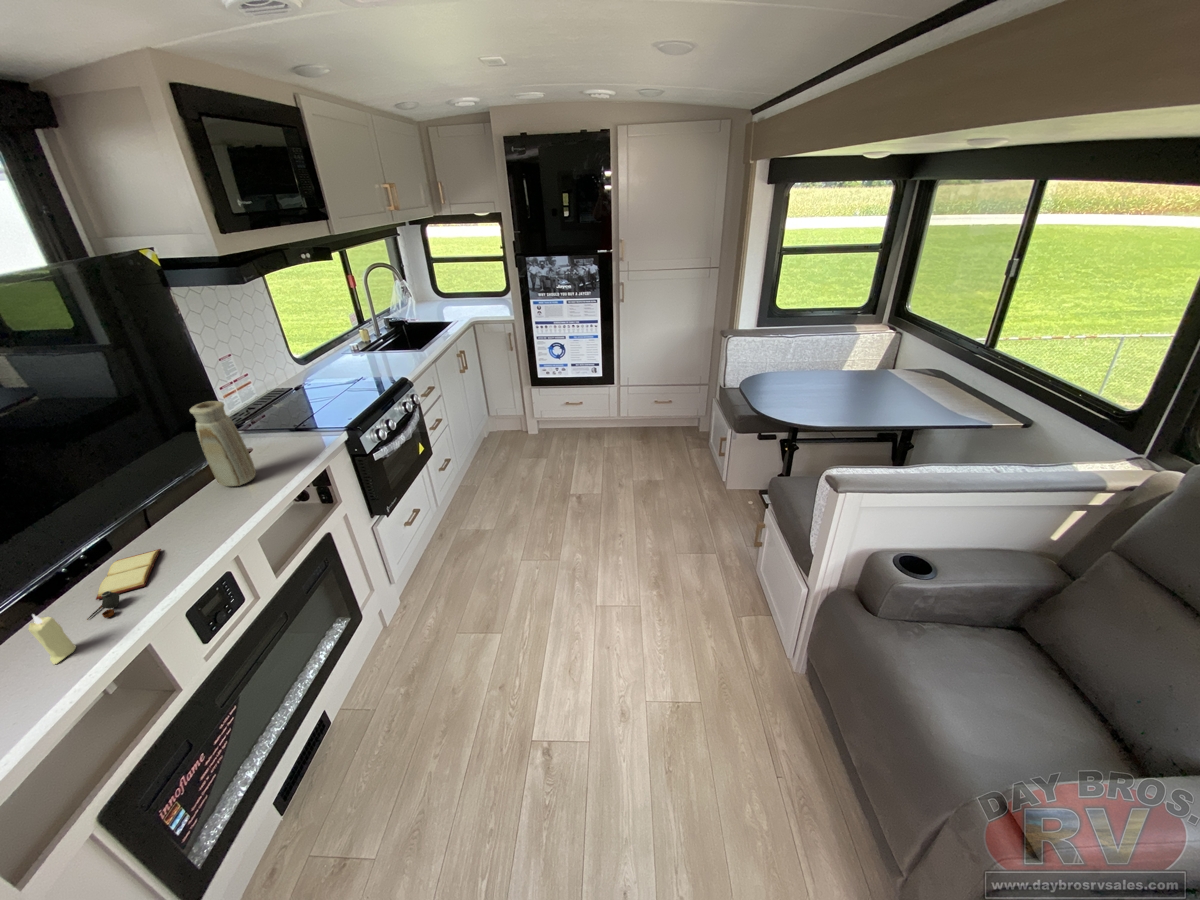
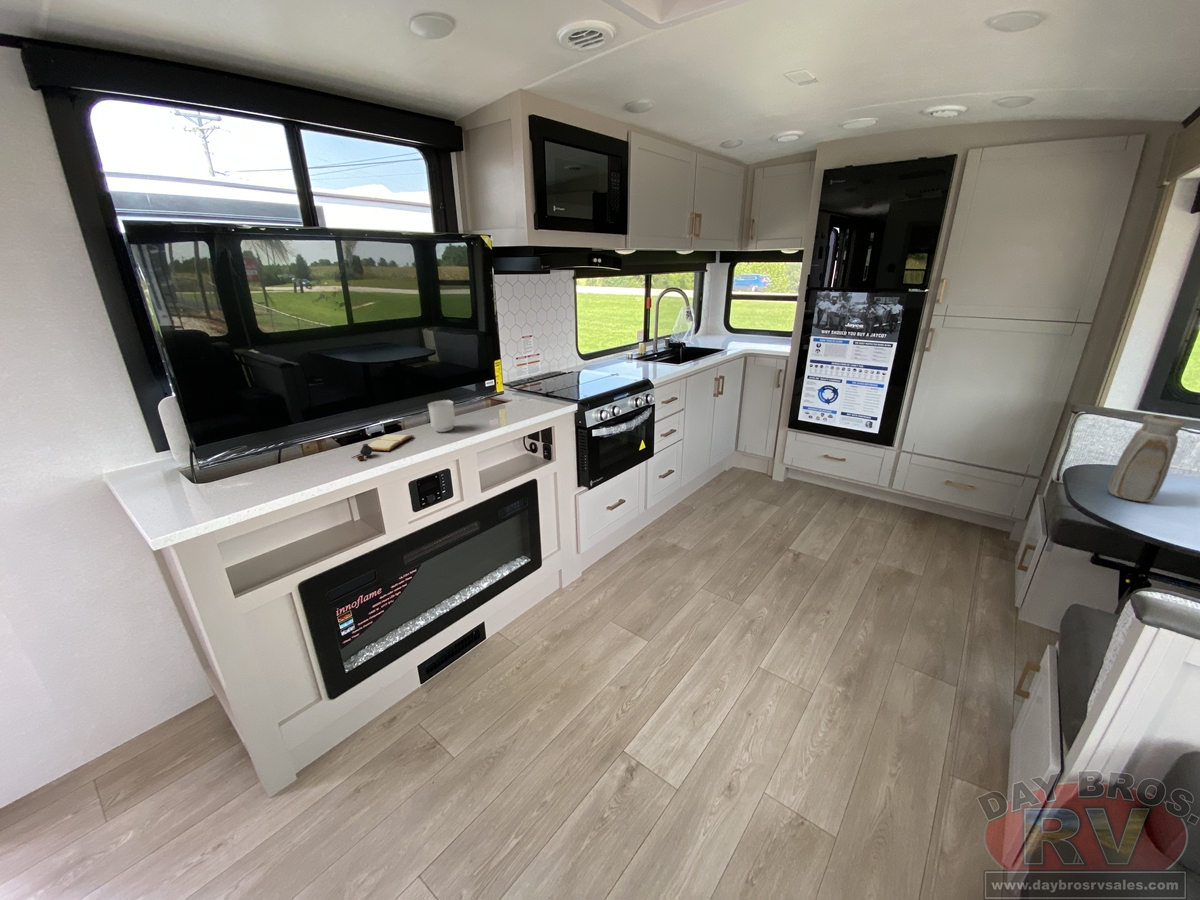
vase: present [190,401,256,486] -> present [1108,415,1185,502]
mug: none [163,485,214,530] -> present [428,400,455,432]
candle: present [29,614,76,664] -> none [314,434,334,472]

